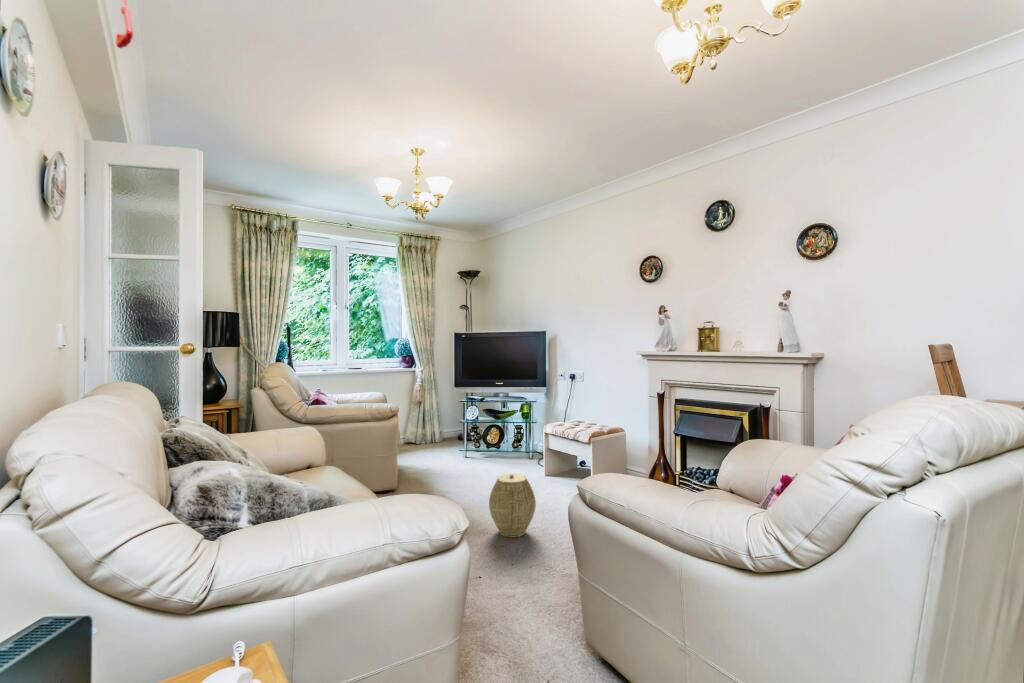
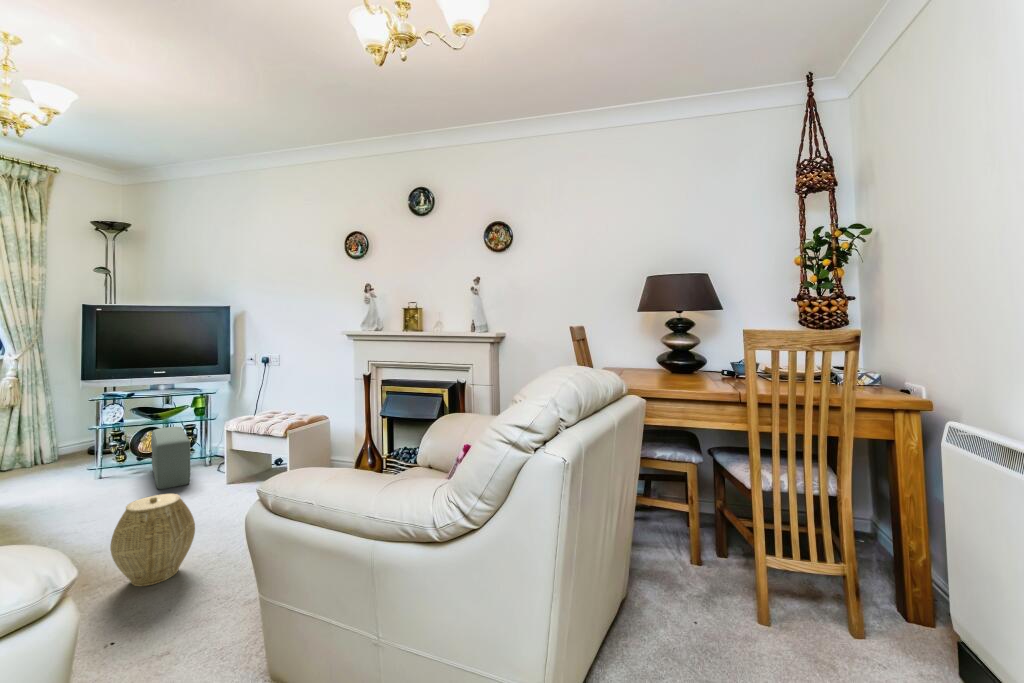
pouf: none [496,426,522,474] -> present [151,427,190,489]

